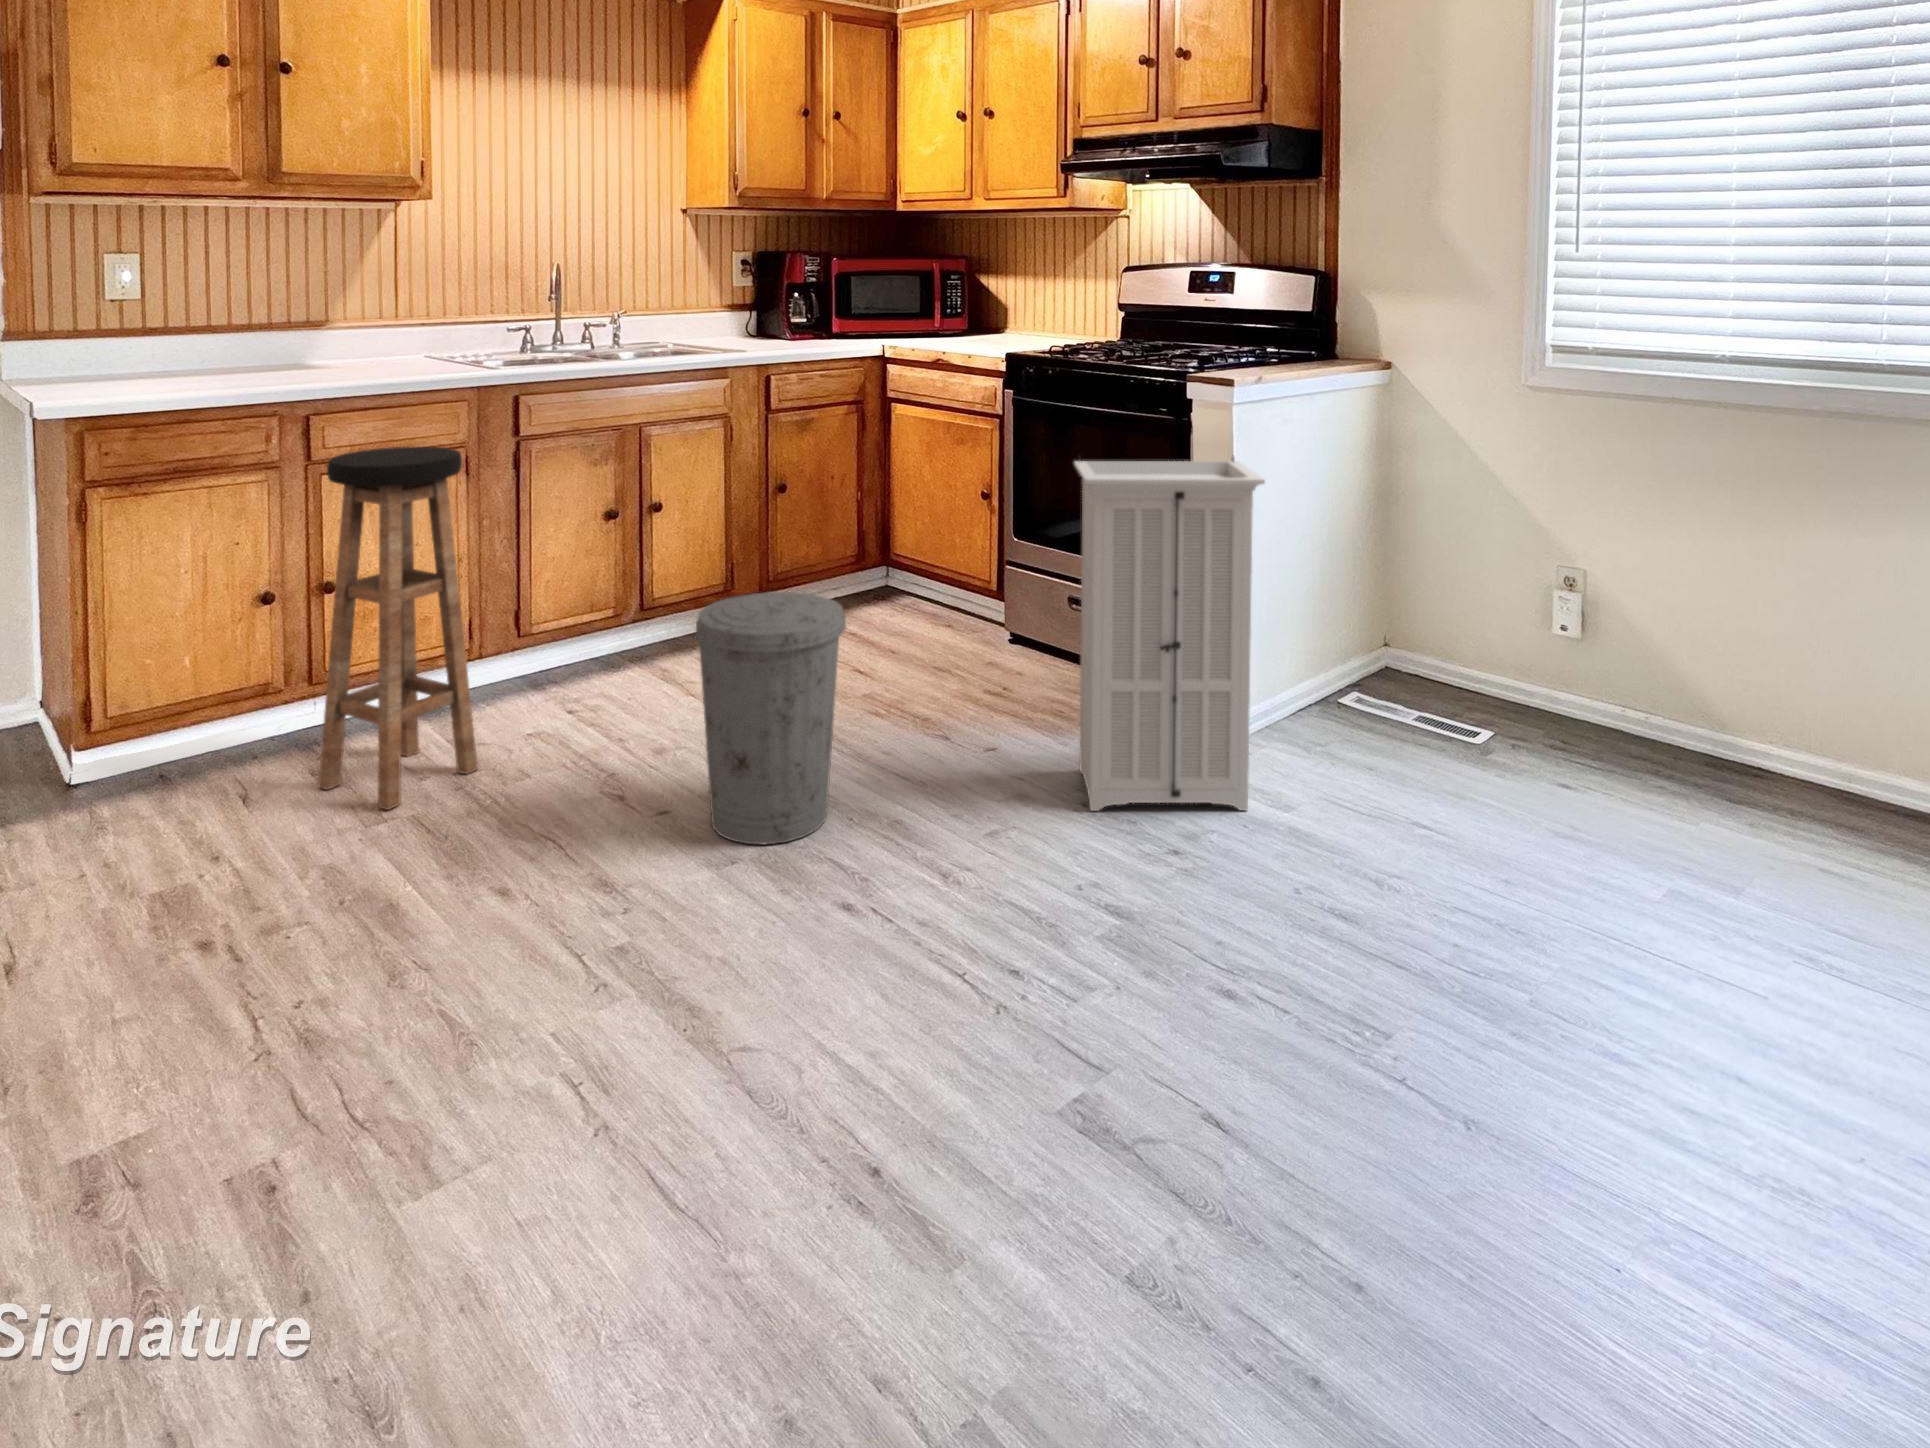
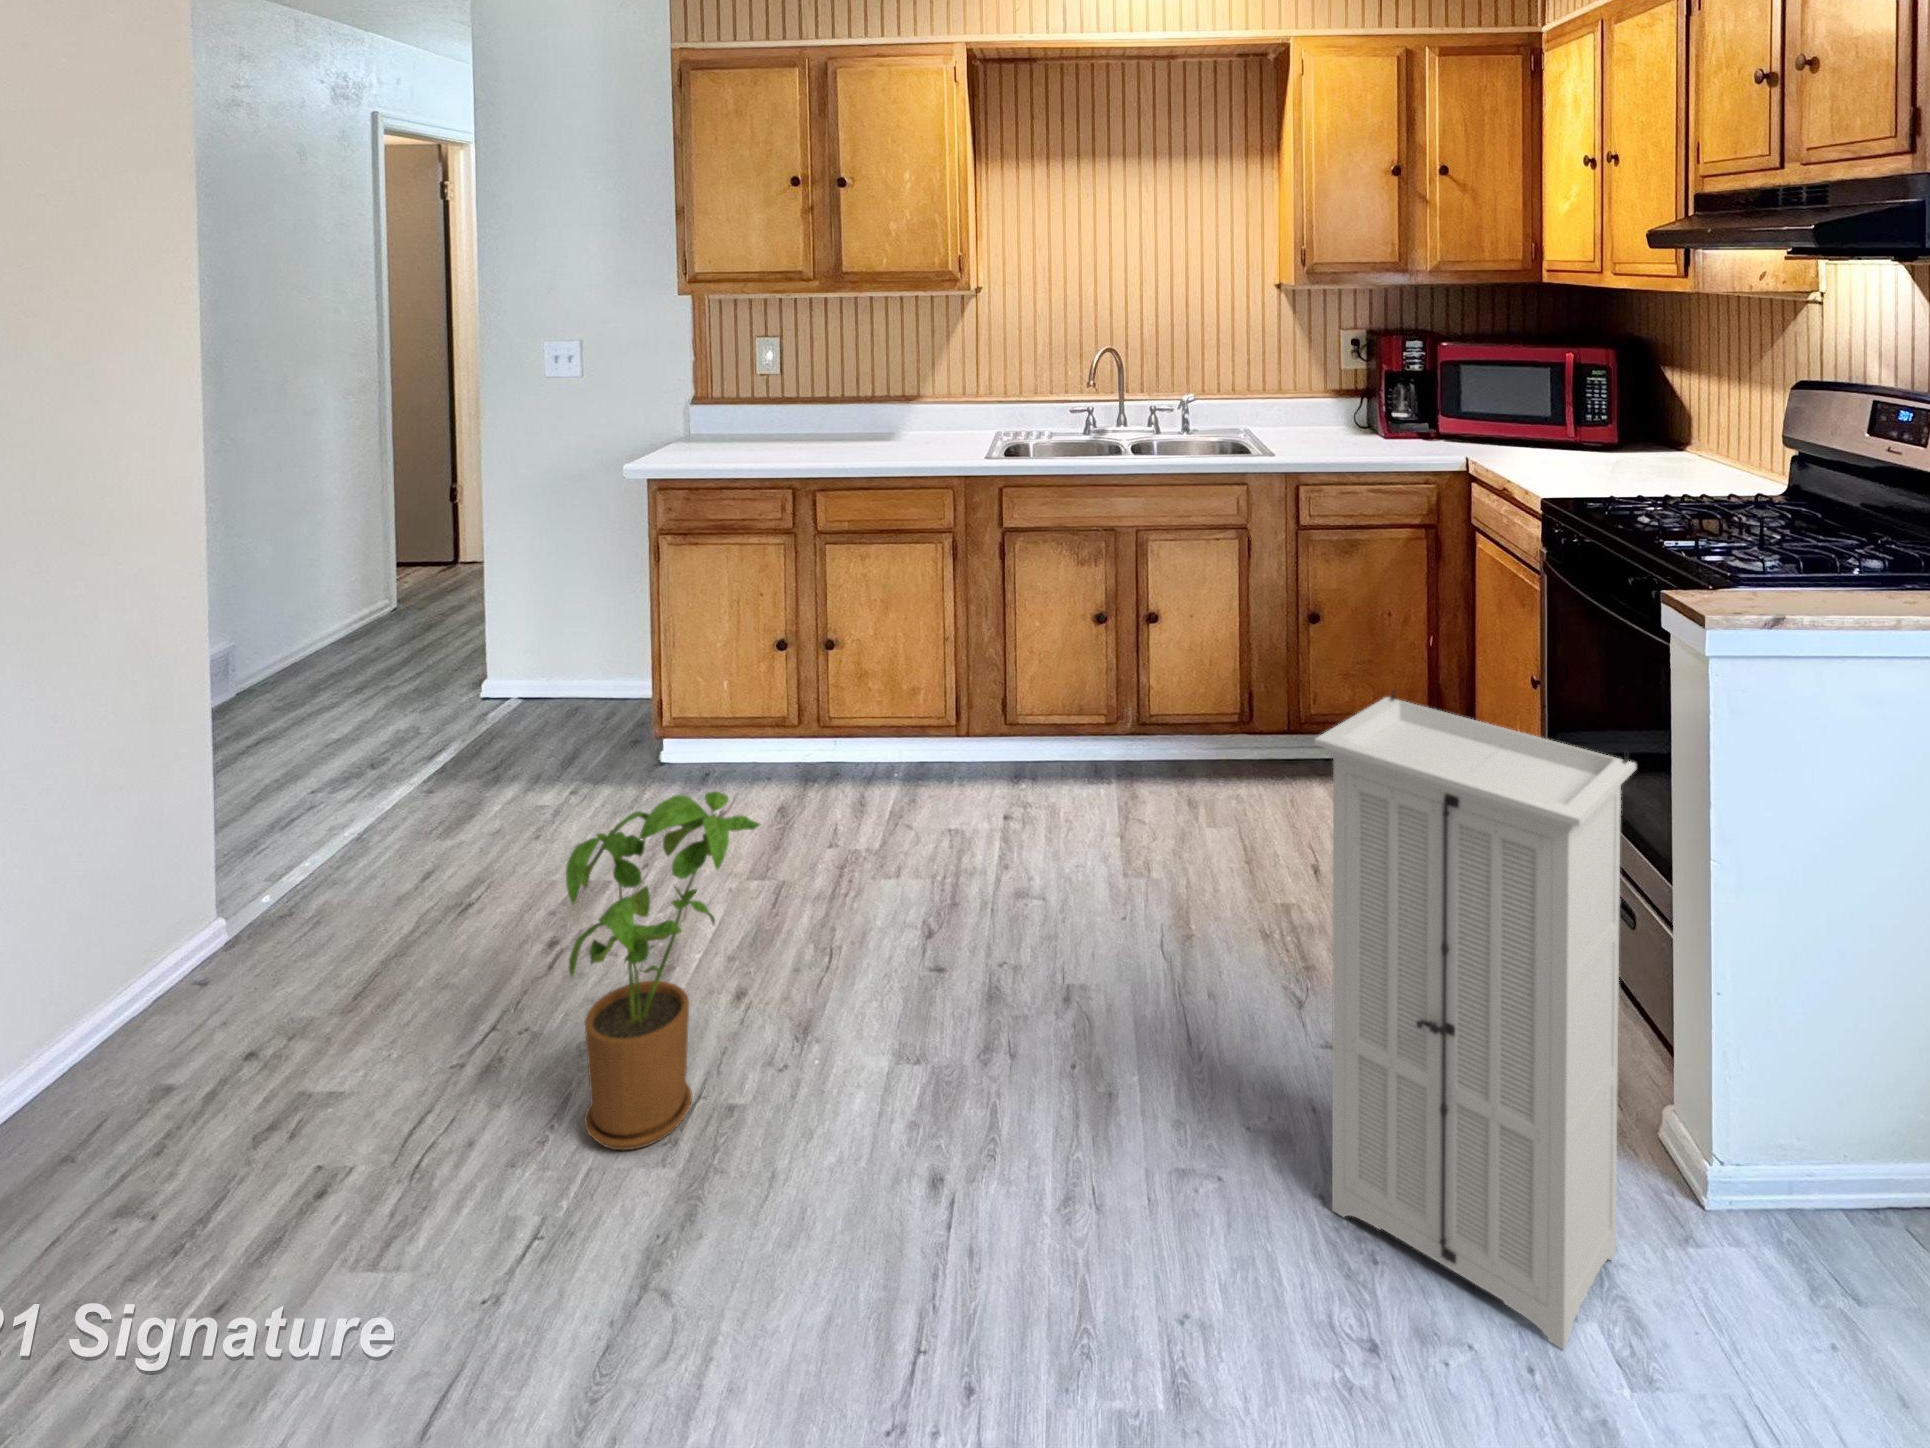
bar stool: present [318,447,478,810] -> none [753,531,867,865]
trash can: present [696,592,846,845] -> none [919,758,1087,1065]
house plant: none [447,646,647,1015] -> present [566,791,760,1150]

